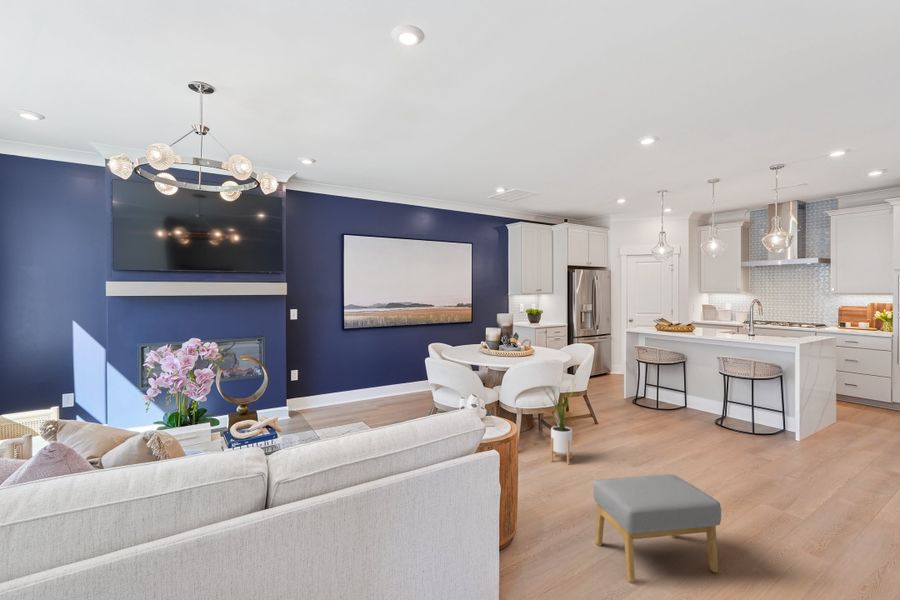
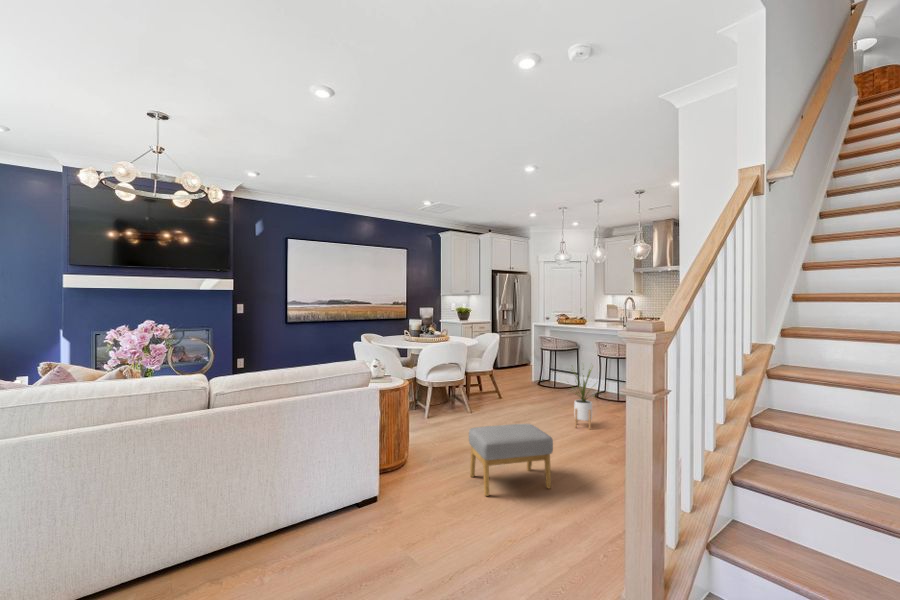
house plant: present [546,387,575,464] -> present [574,370,592,429]

